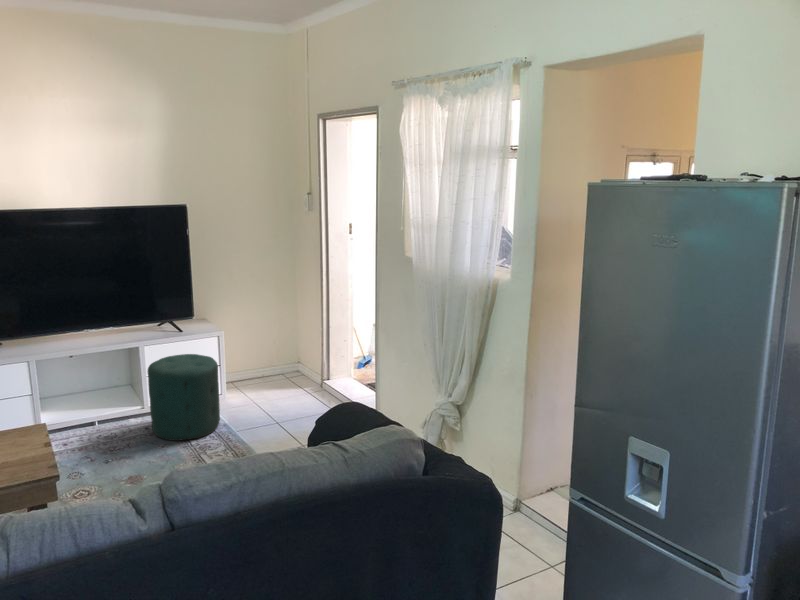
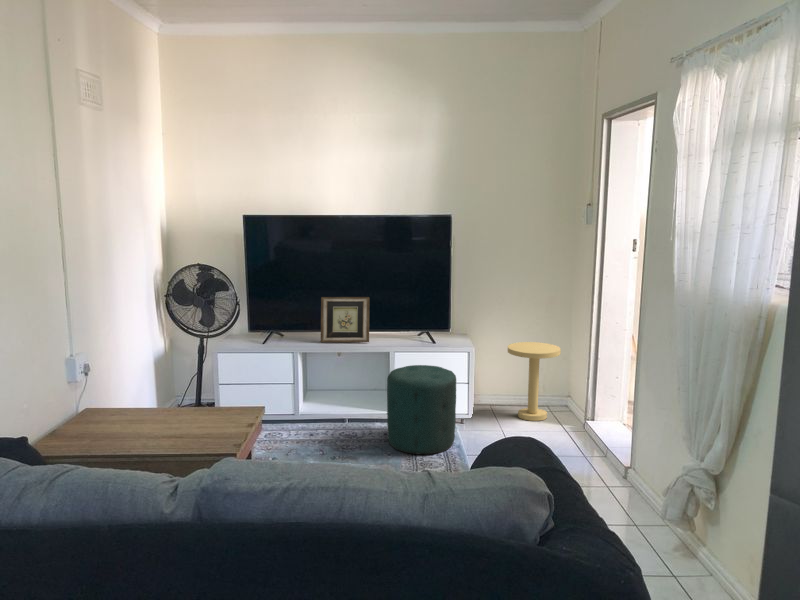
picture frame: none [52,293,114,347] -> present [321,297,369,342]
side table: none [248,318,296,390] -> present [508,342,561,421]

